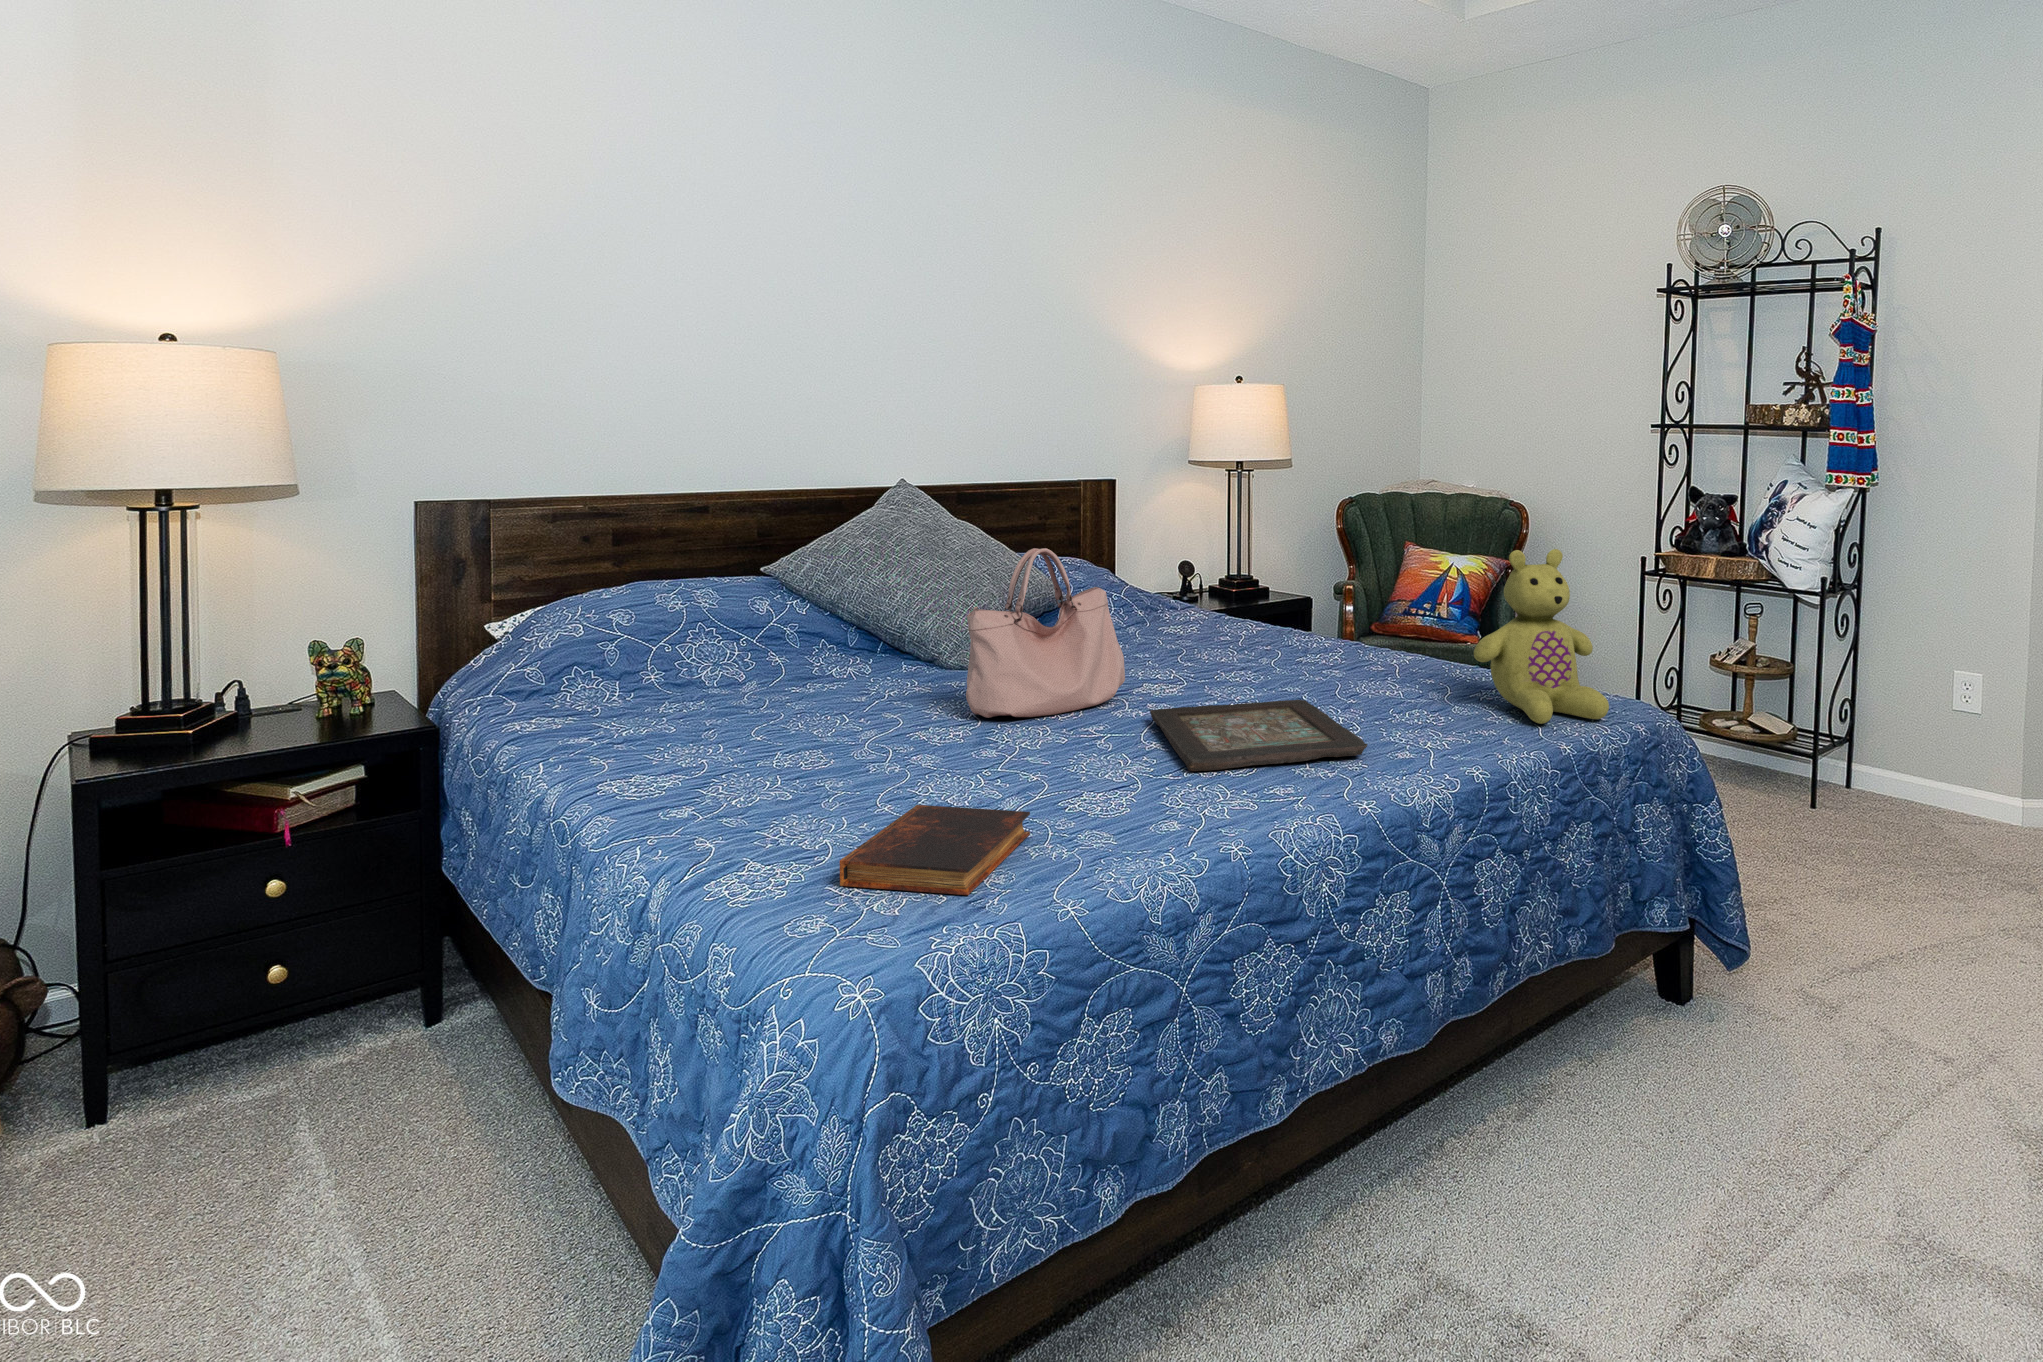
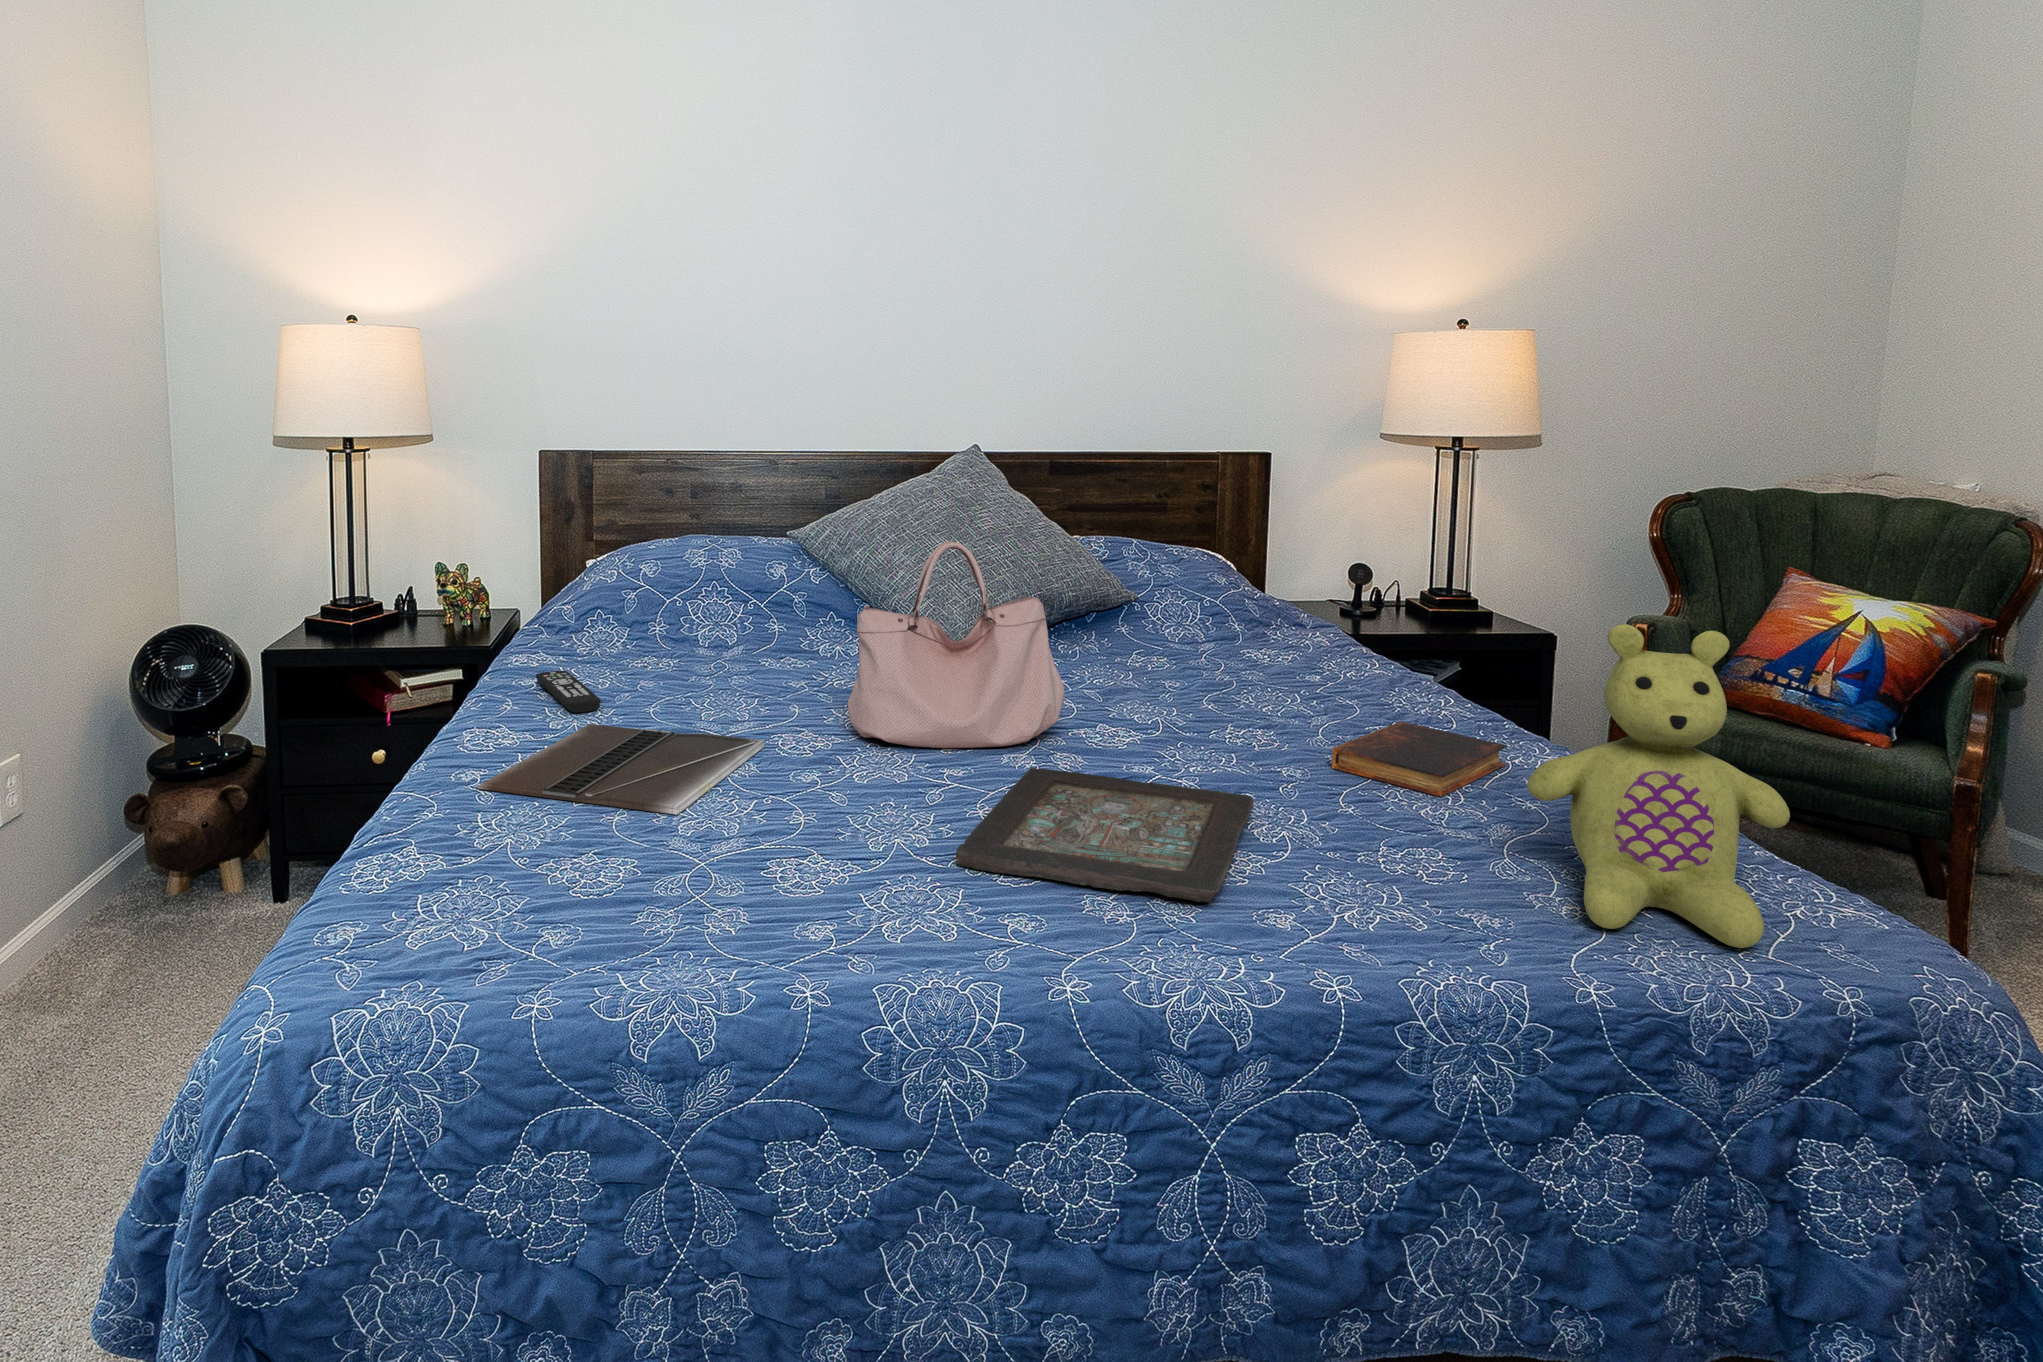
remote control: none [594,718,709,747] -> present [536,671,601,712]
laptop: none [714,733,935,812] -> present [478,724,764,815]
book: present [840,805,1030,895] -> present [1332,721,1507,797]

